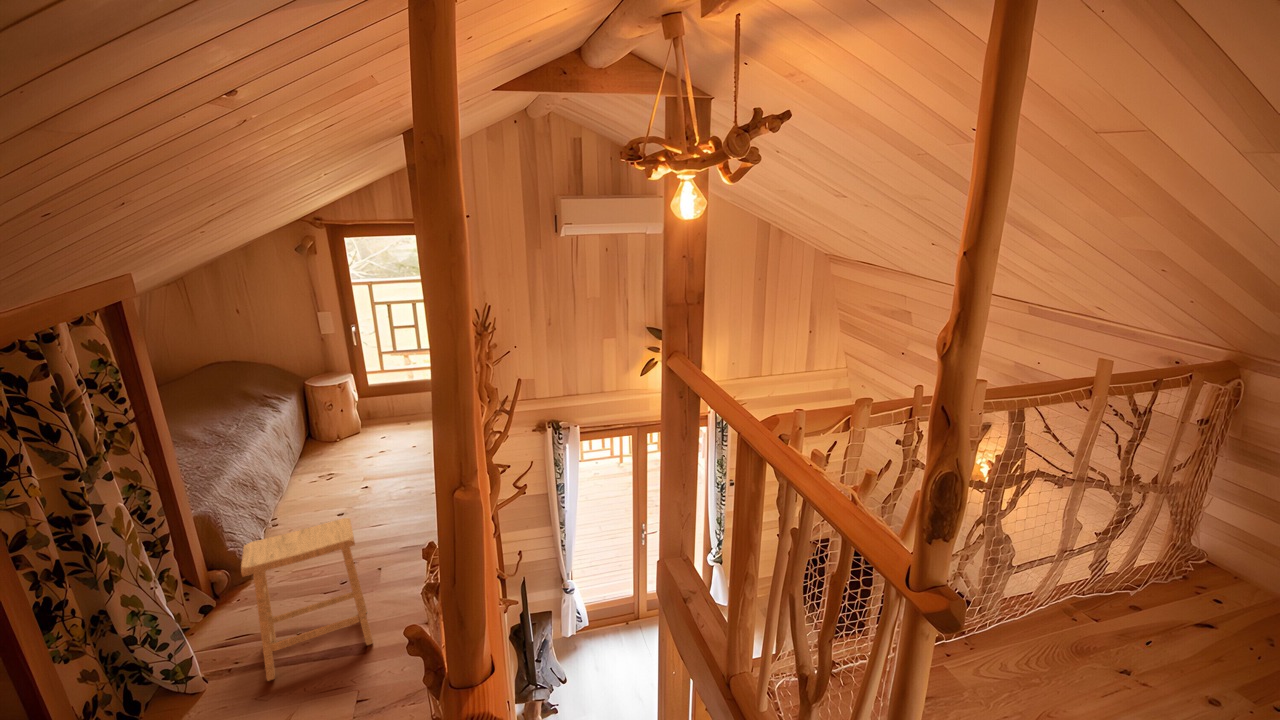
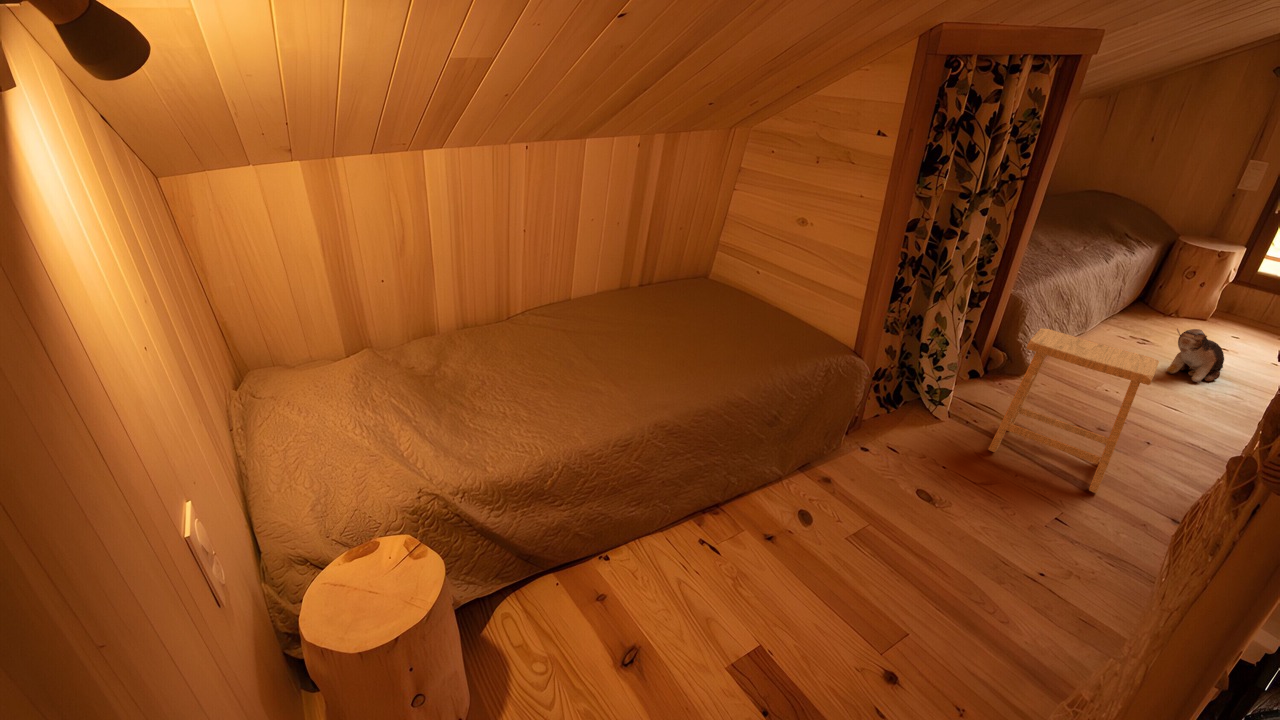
plush toy: none [345,455,390,494] -> present [1167,328,1224,382]

